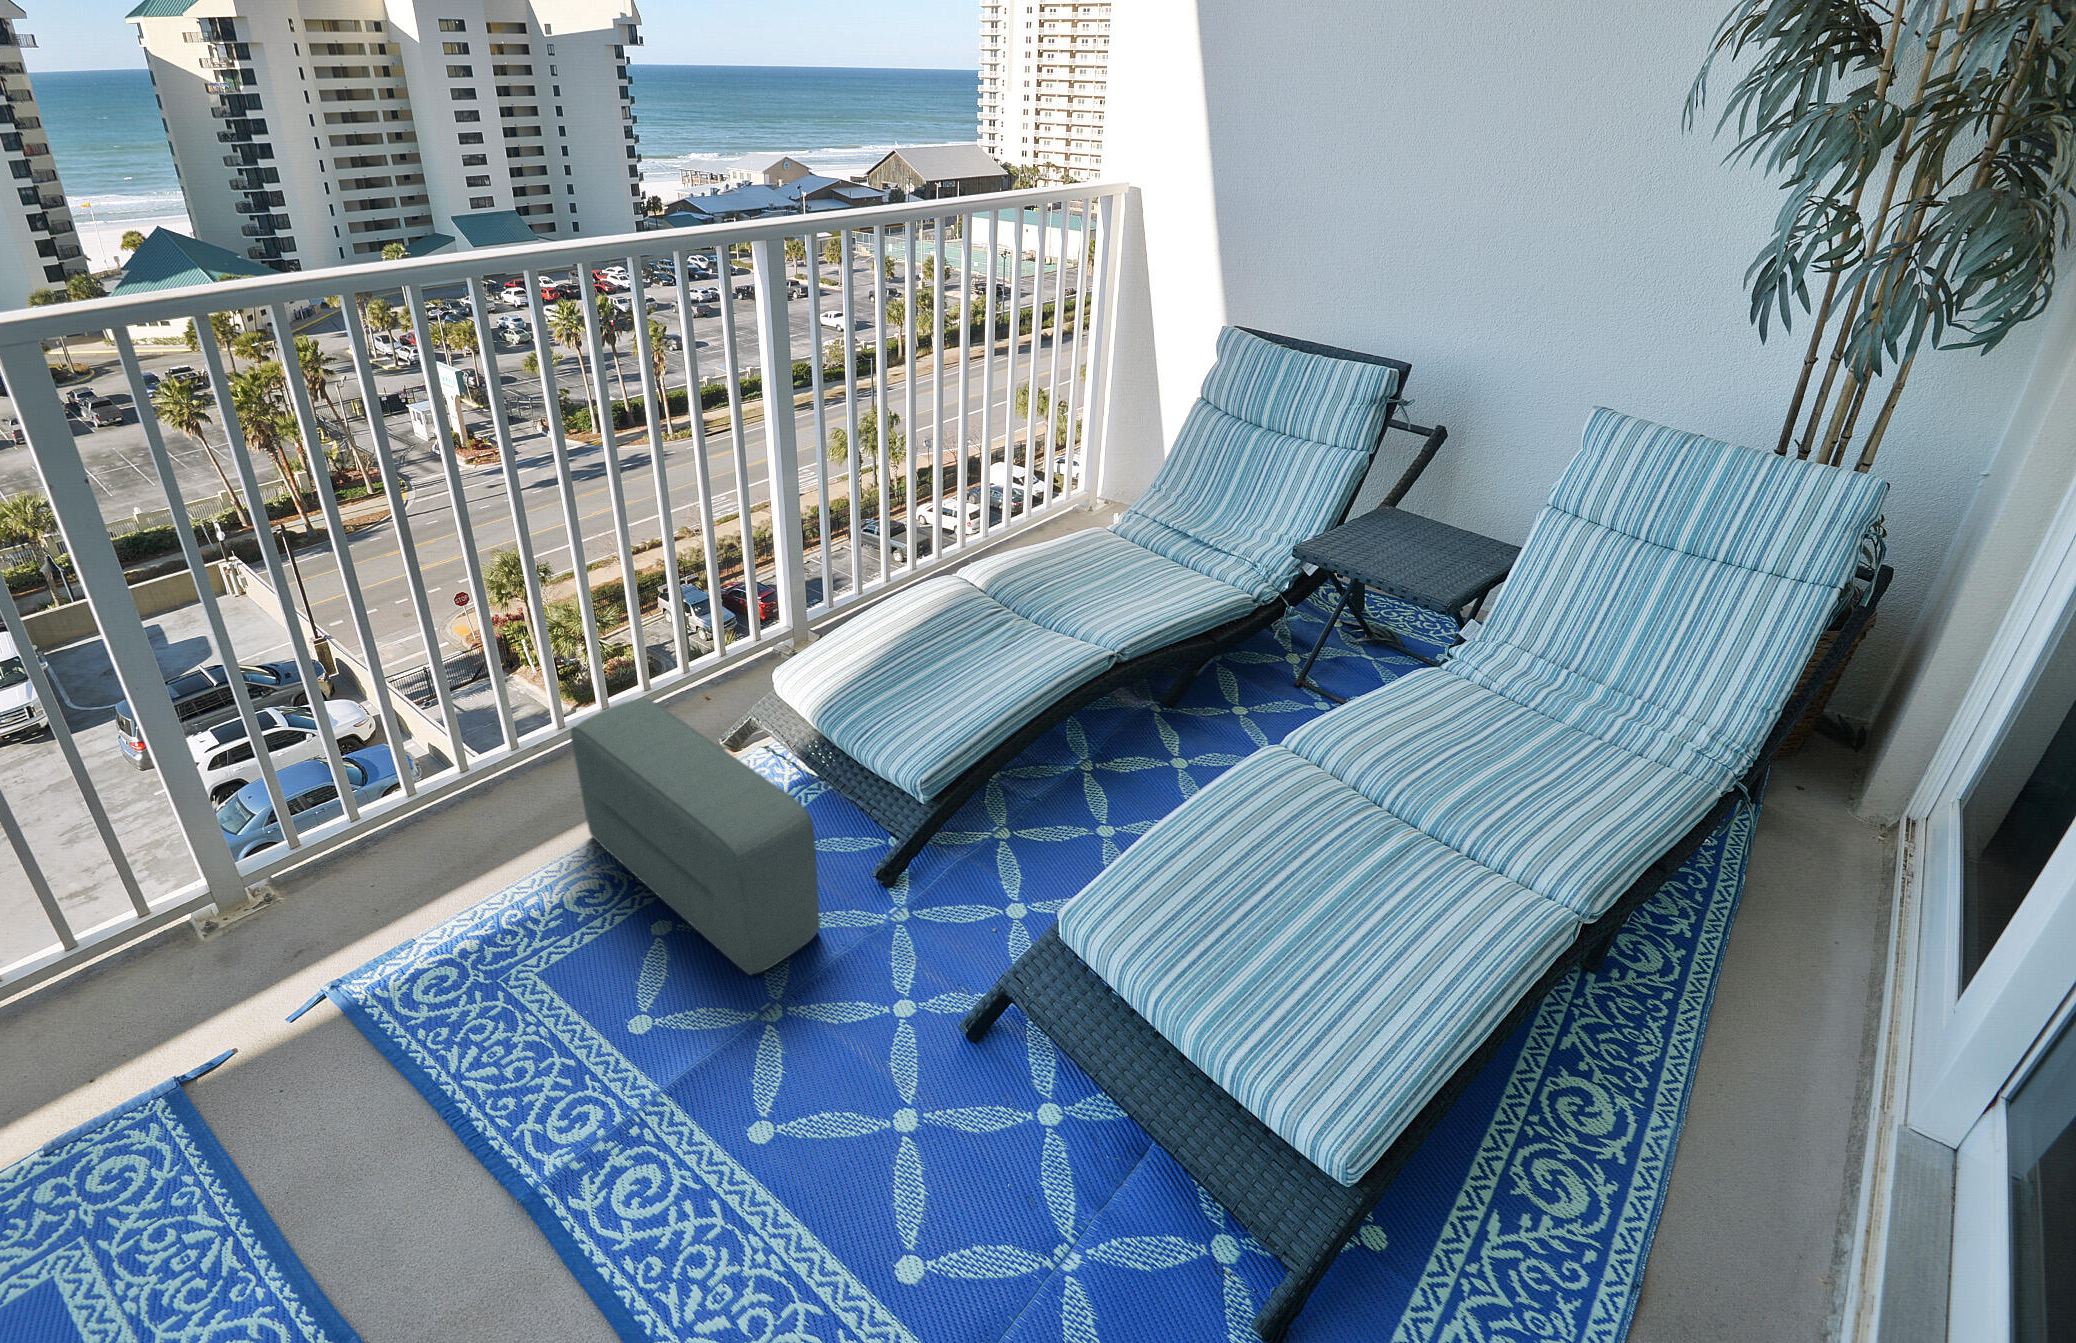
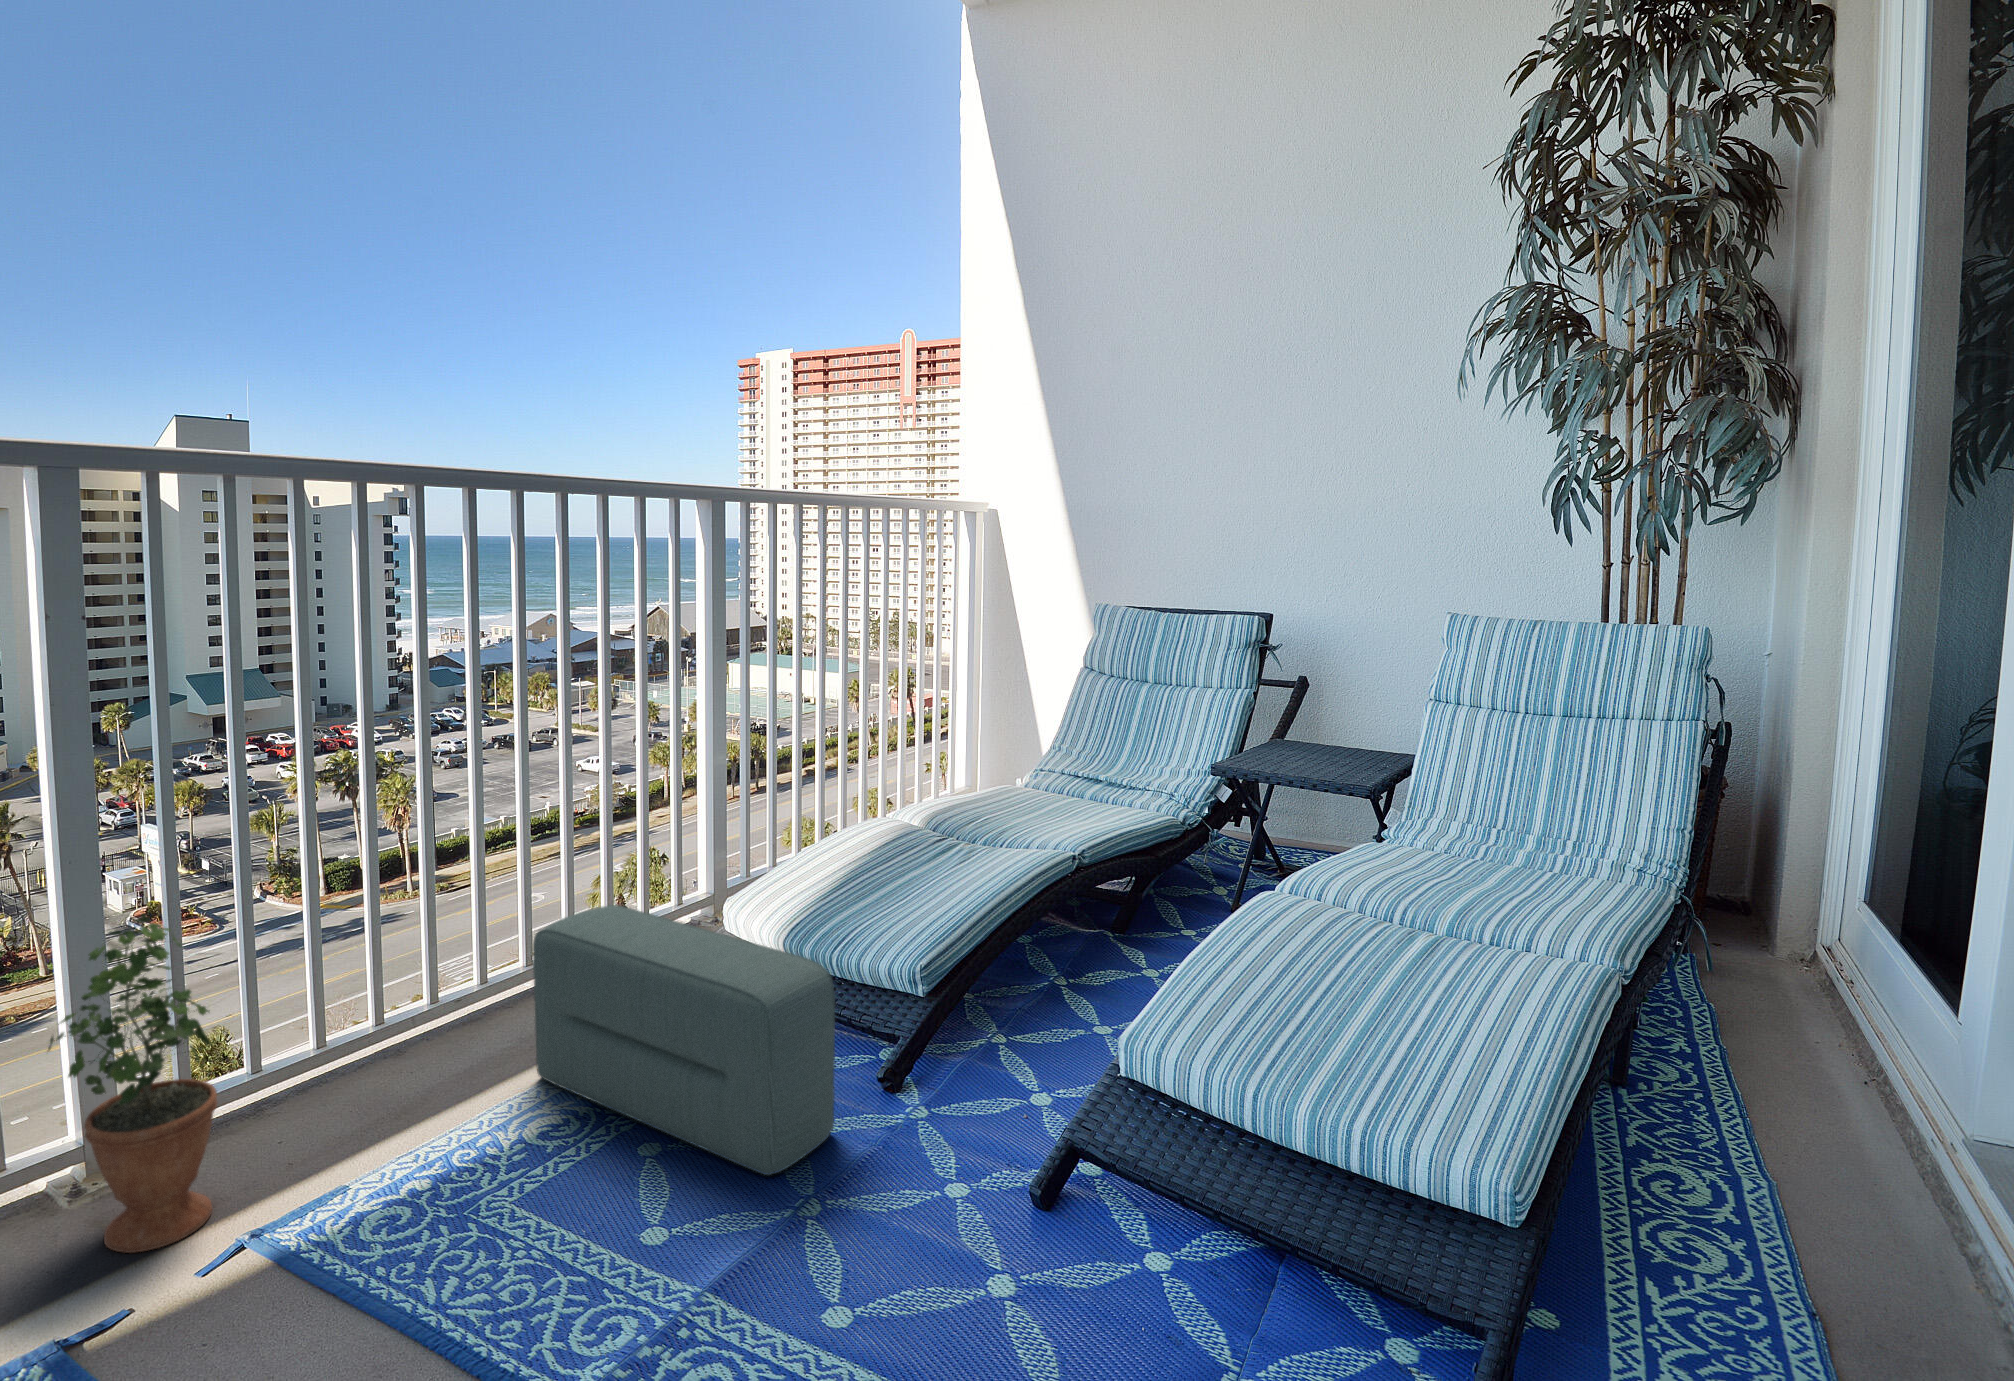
potted plant: none [132,733,309,986] -> present [48,914,217,1253]

